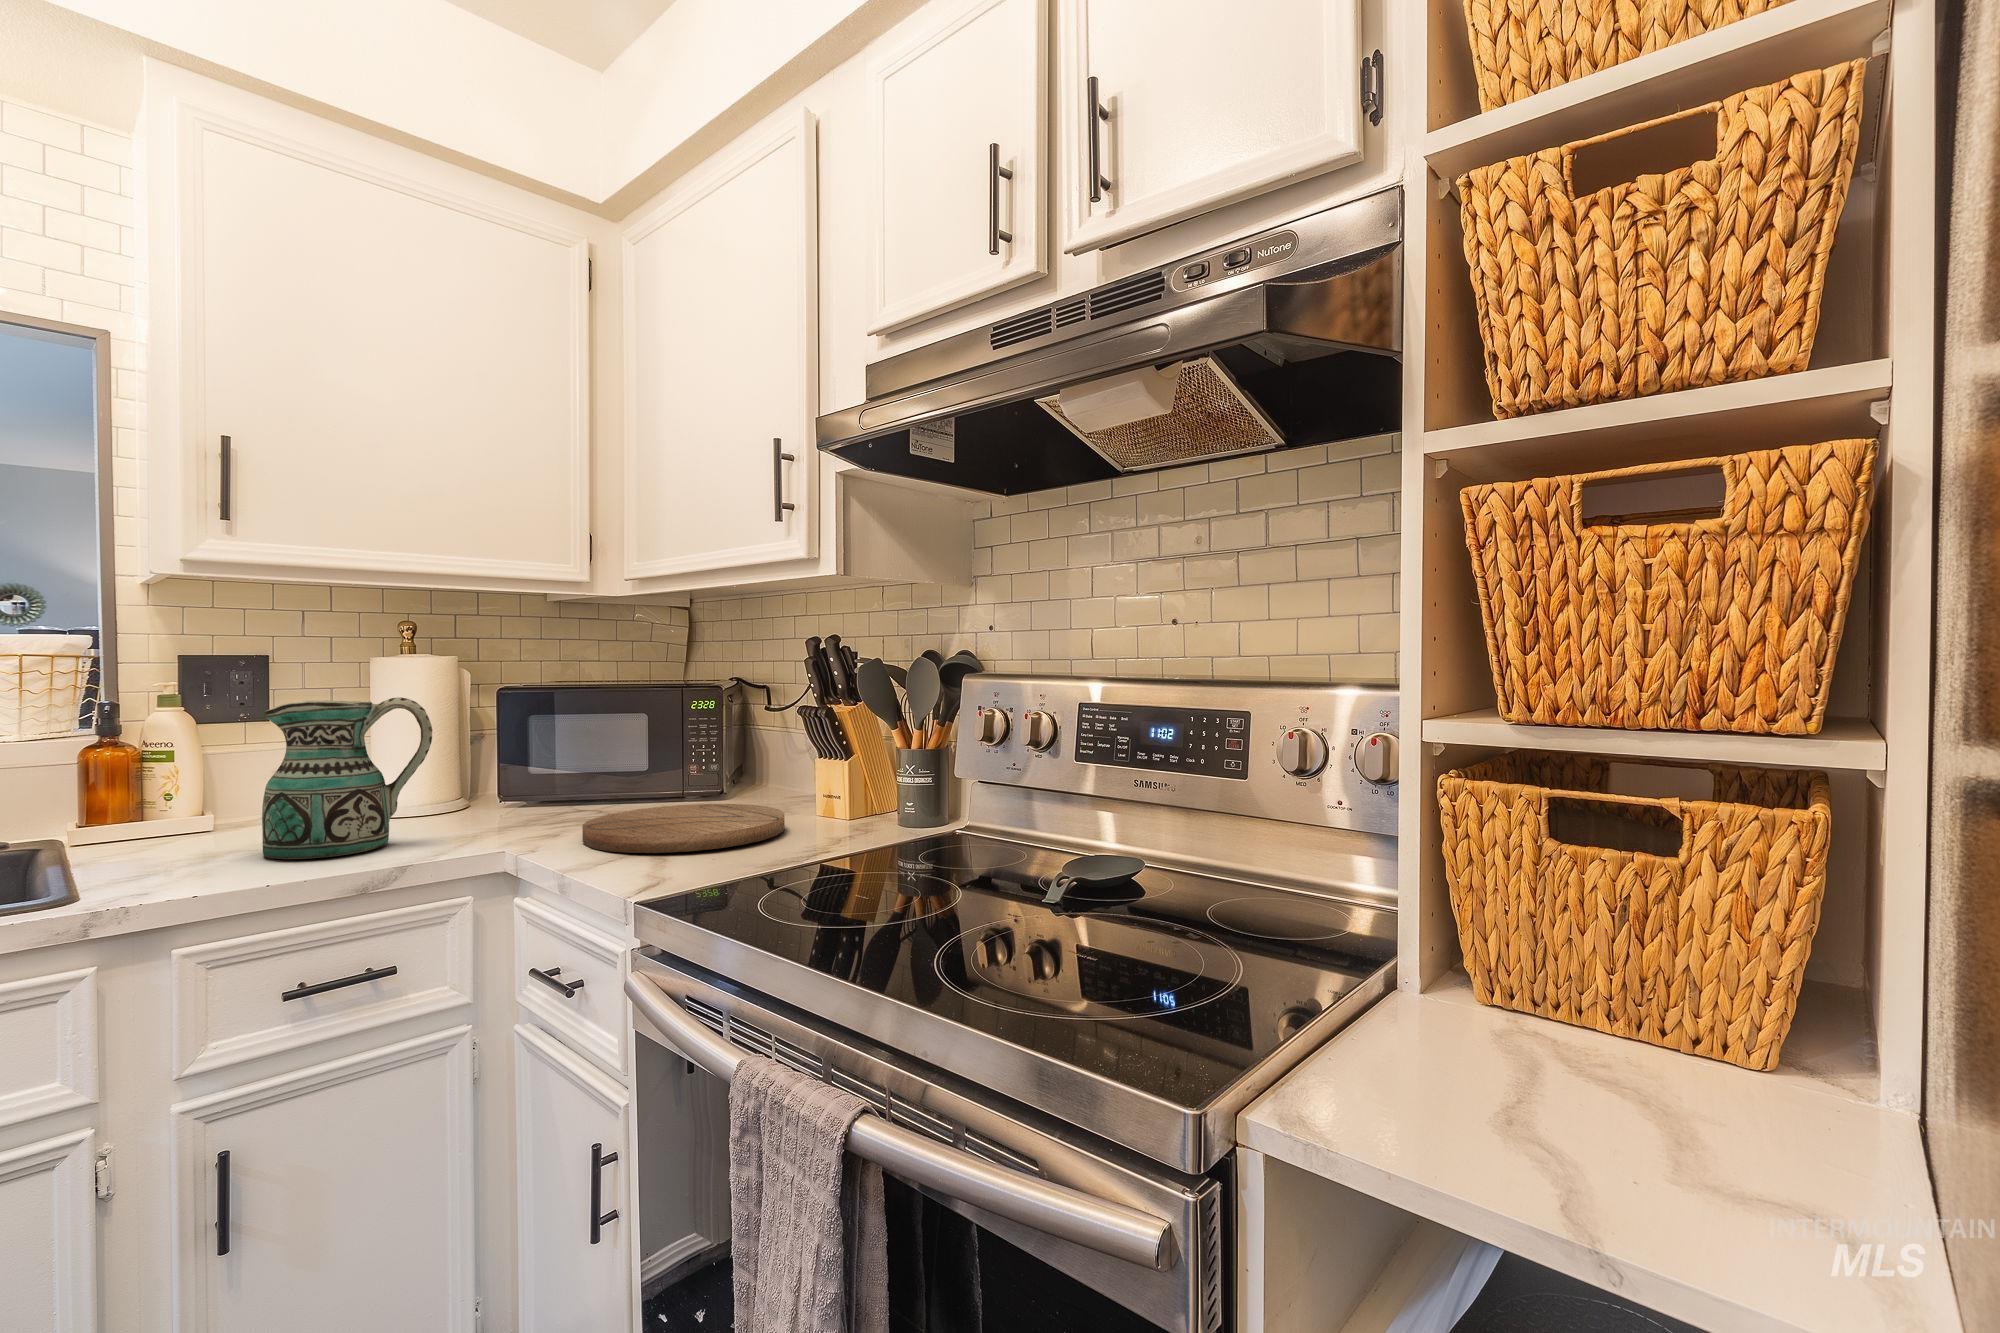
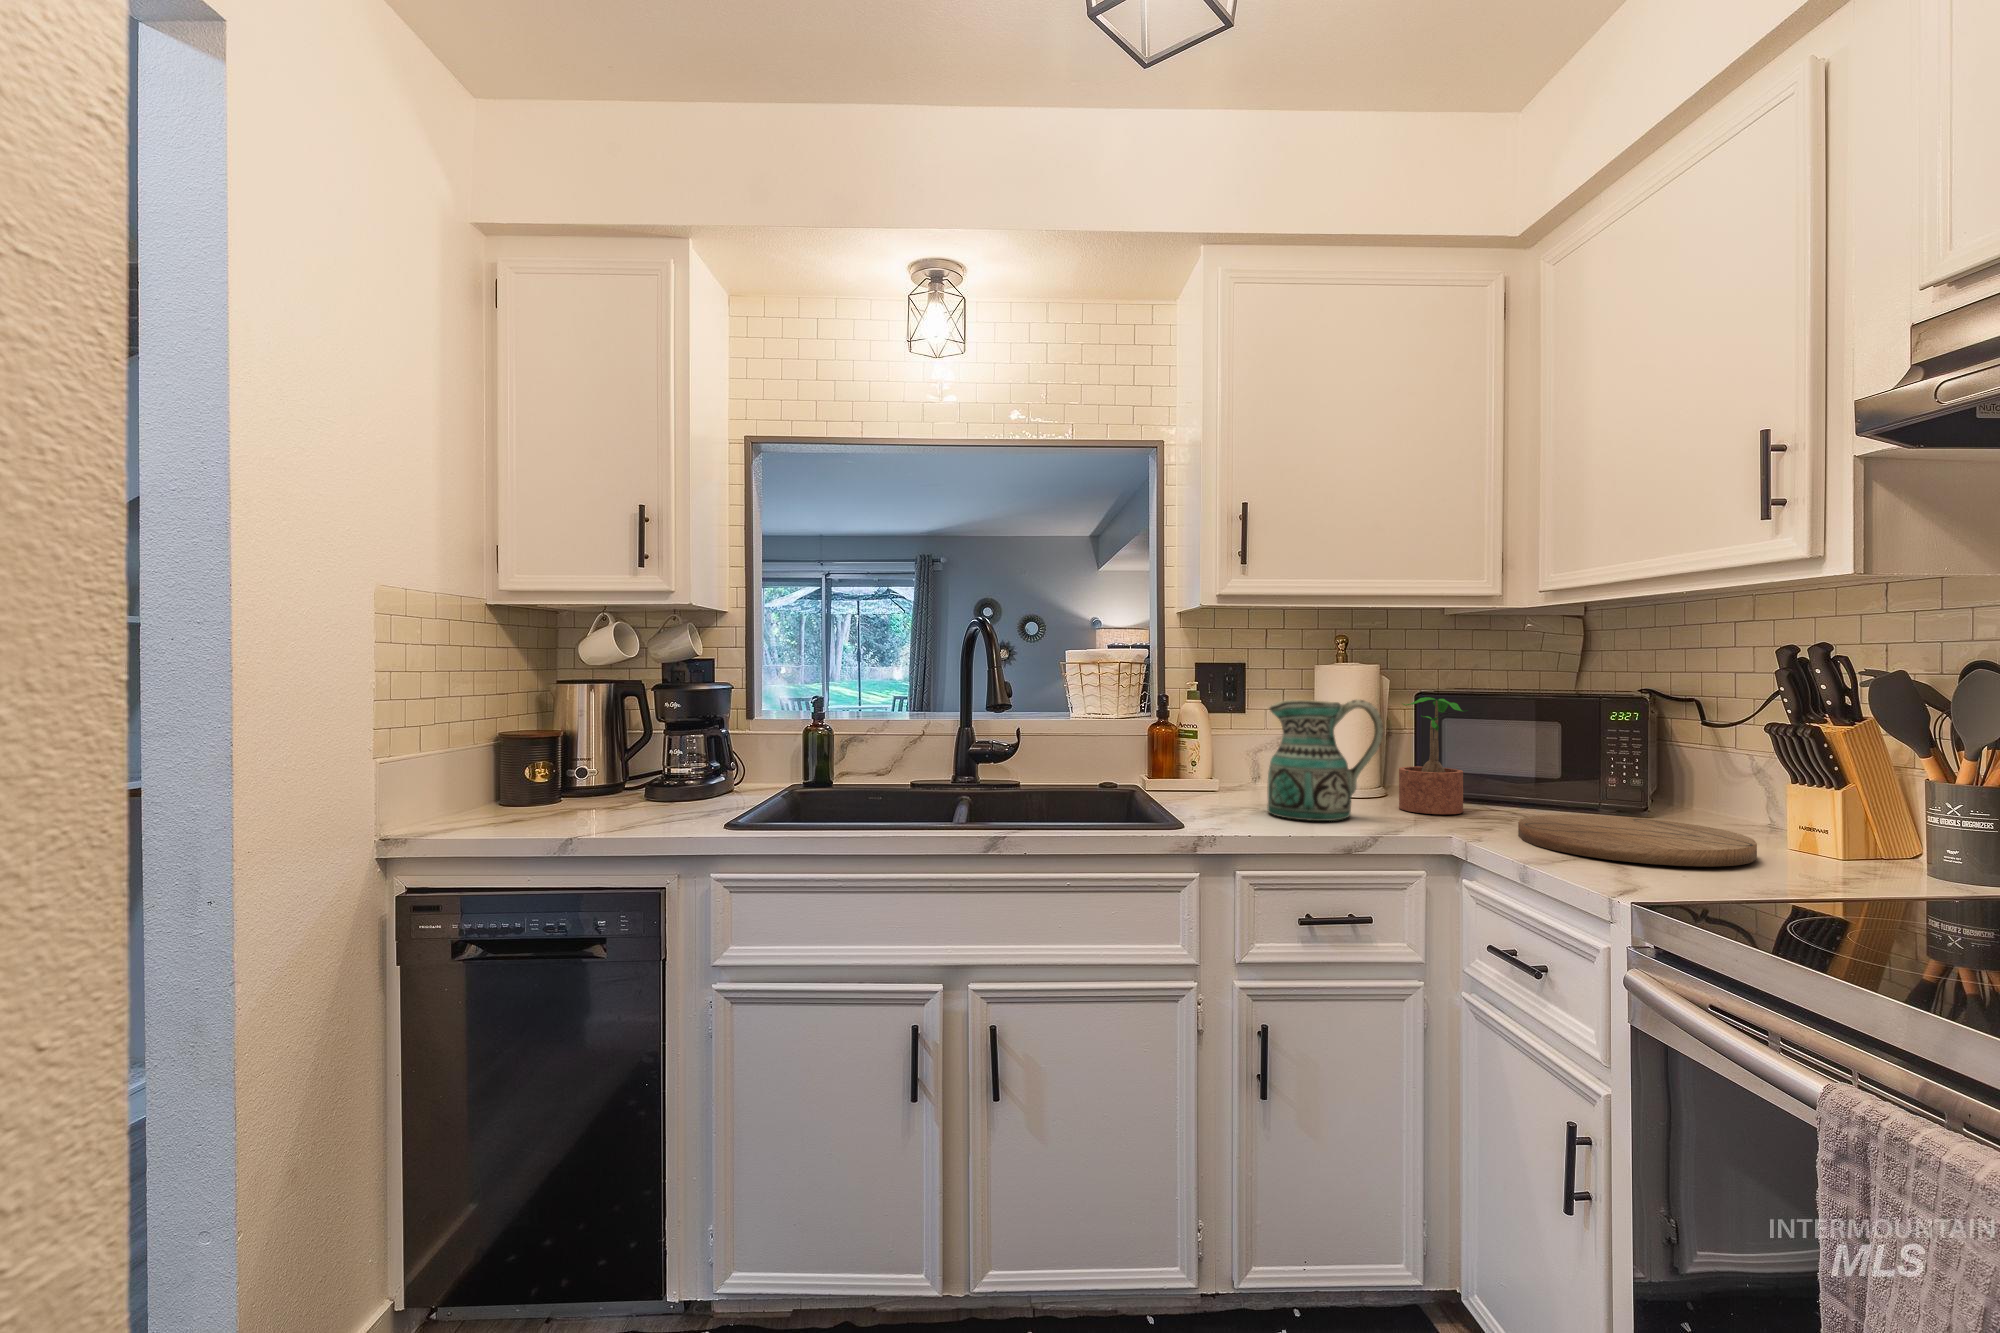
potted plant: none [466,692,545,827] -> present [1399,697,1465,814]

